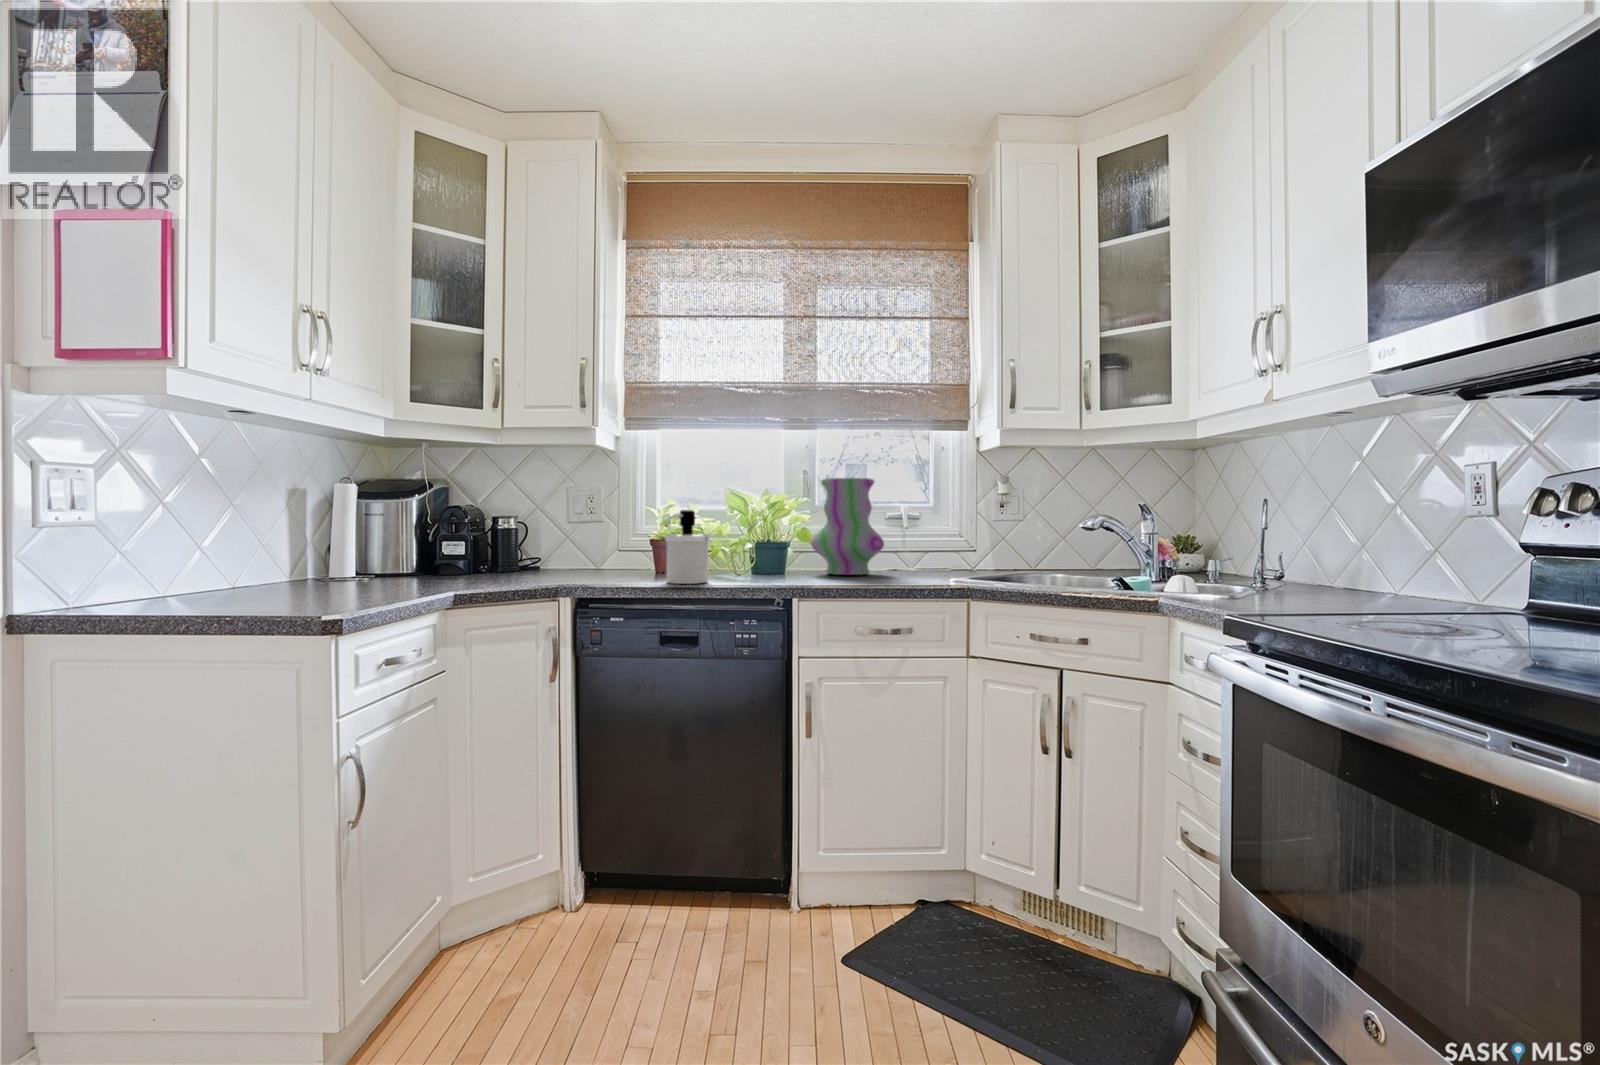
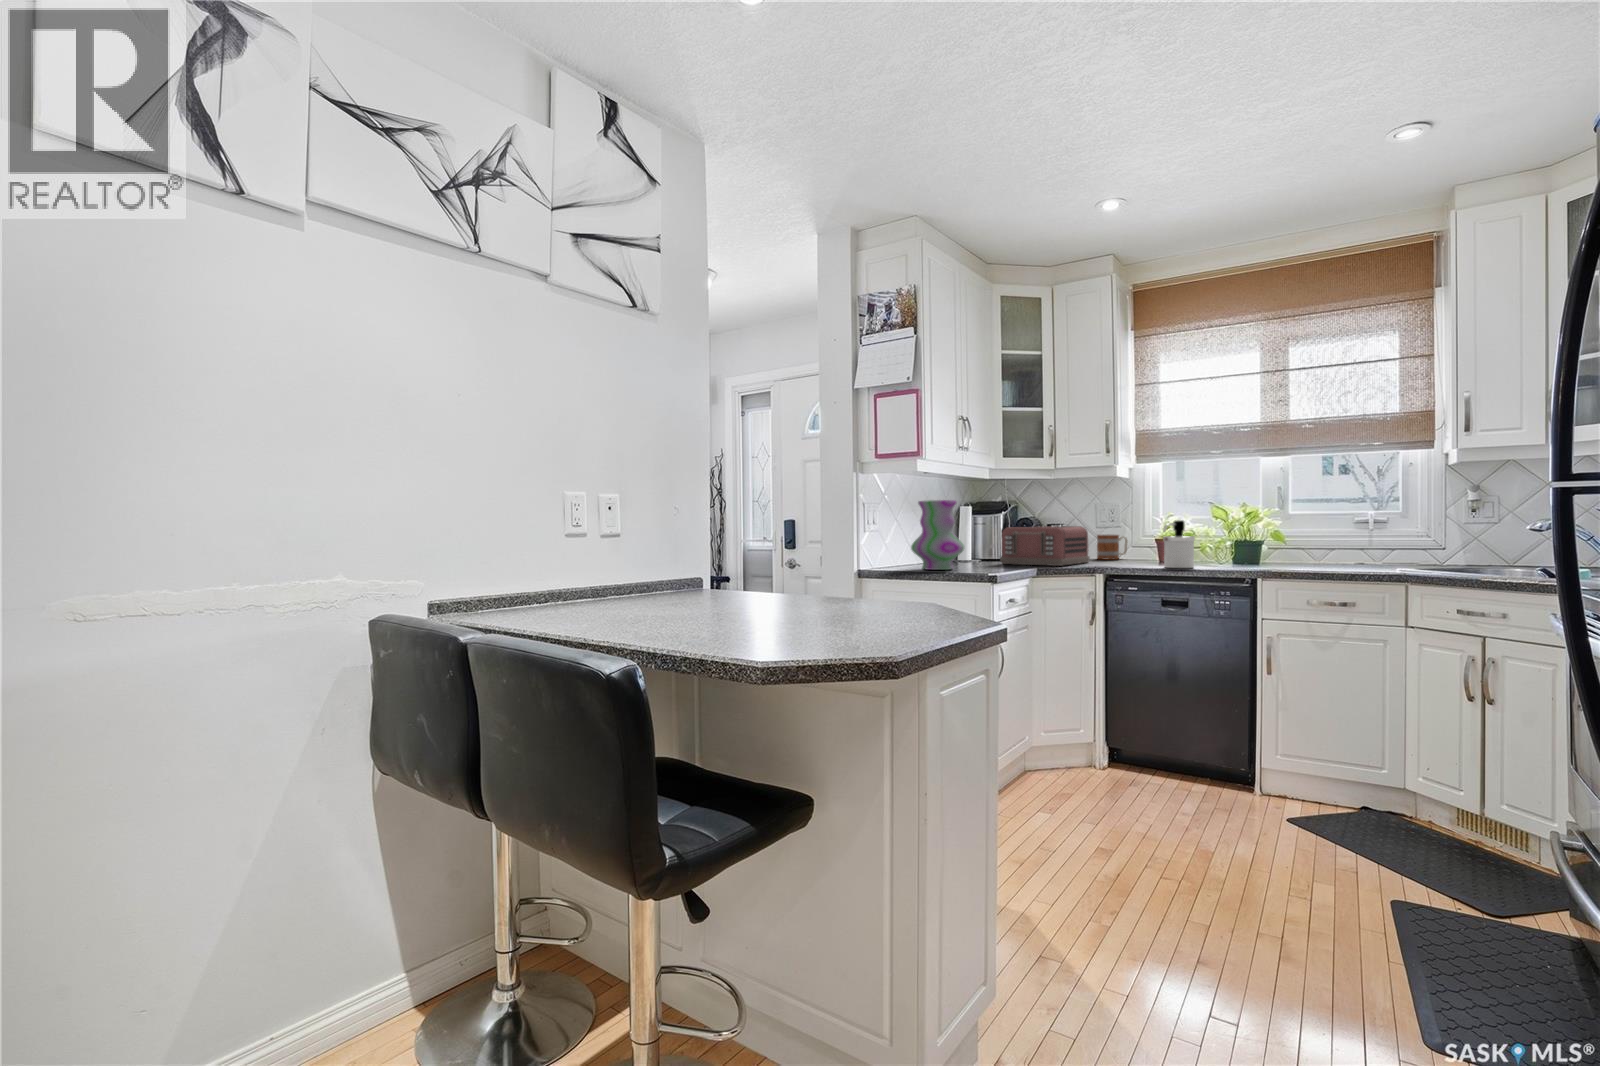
vase: present [811,478,884,575] -> present [911,500,964,570]
toaster: none [397,519,558,585] -> present [1000,526,1090,566]
mug: none [572,533,616,571] -> present [1097,535,1128,559]

